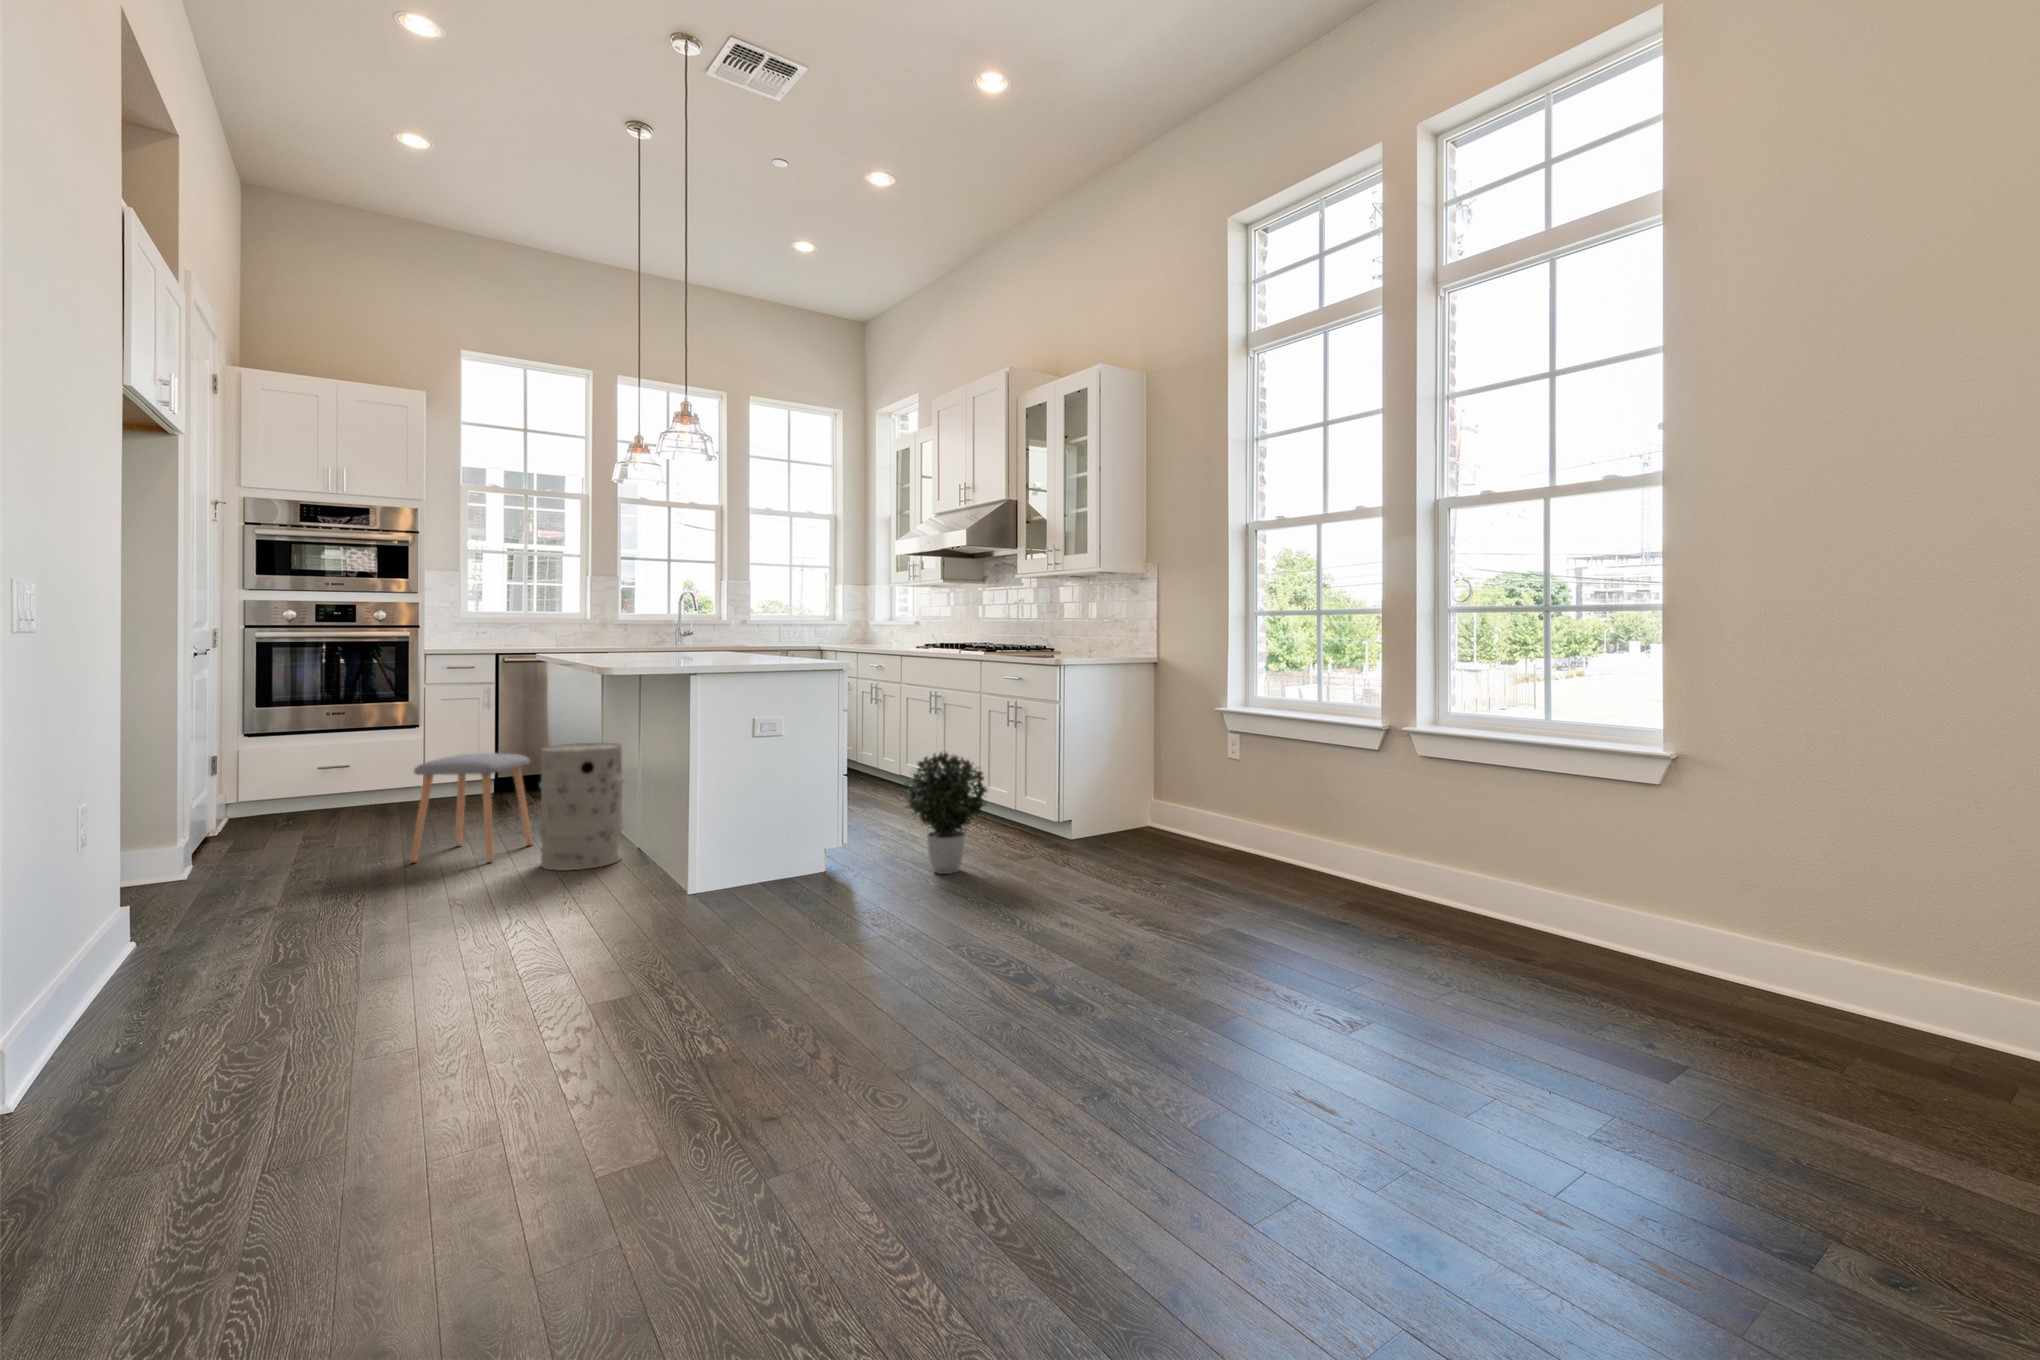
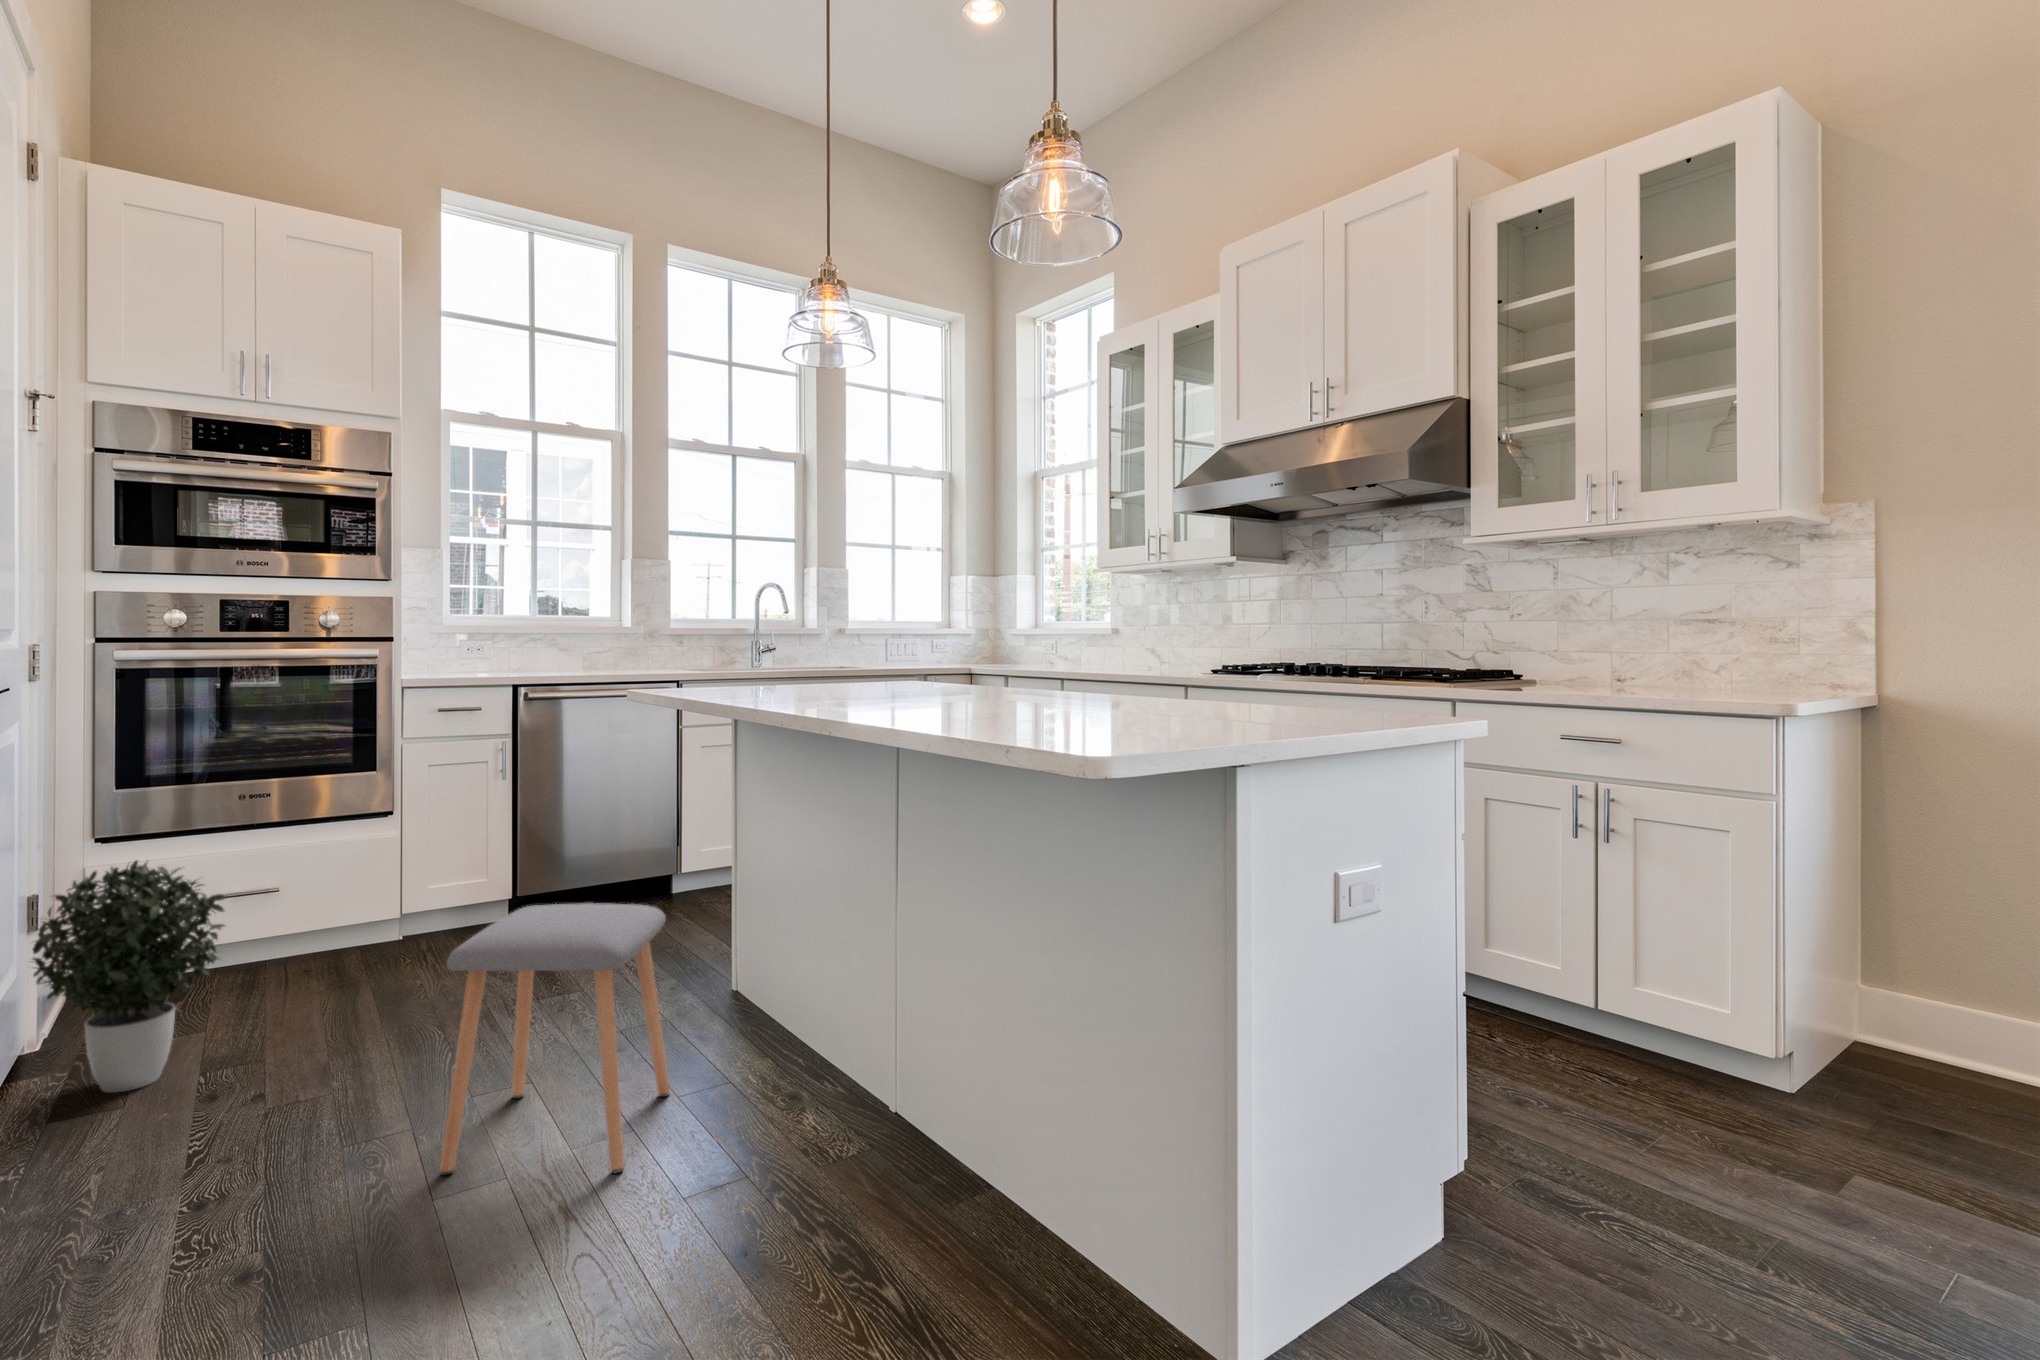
trash can: present [539,743,624,870] -> none [737,887,909,1216]
potted plant: present [905,753,987,874] -> present [33,861,226,1093]

